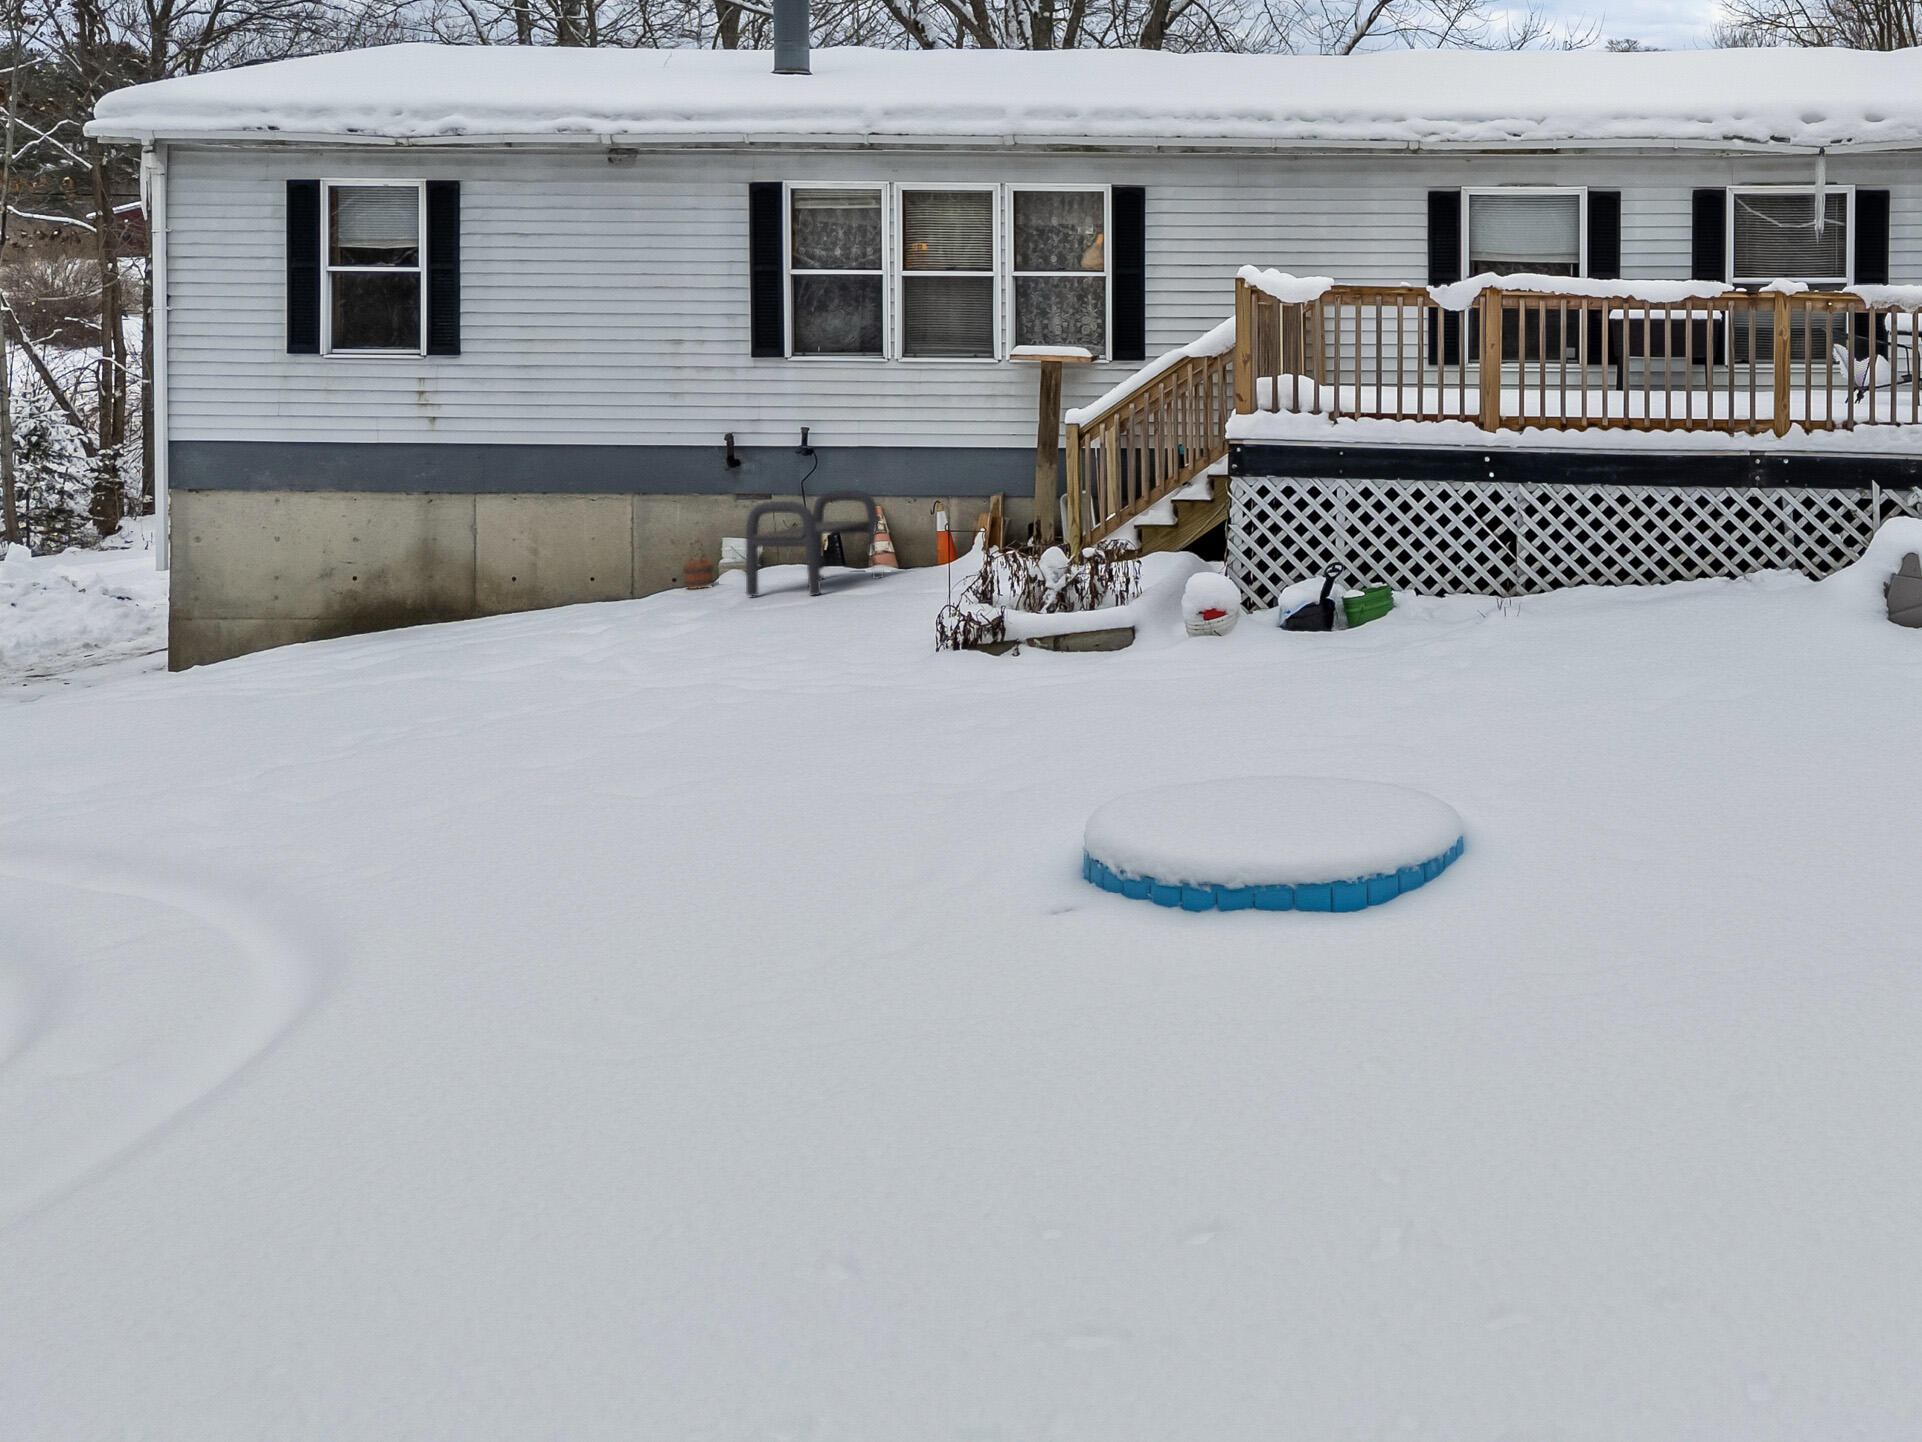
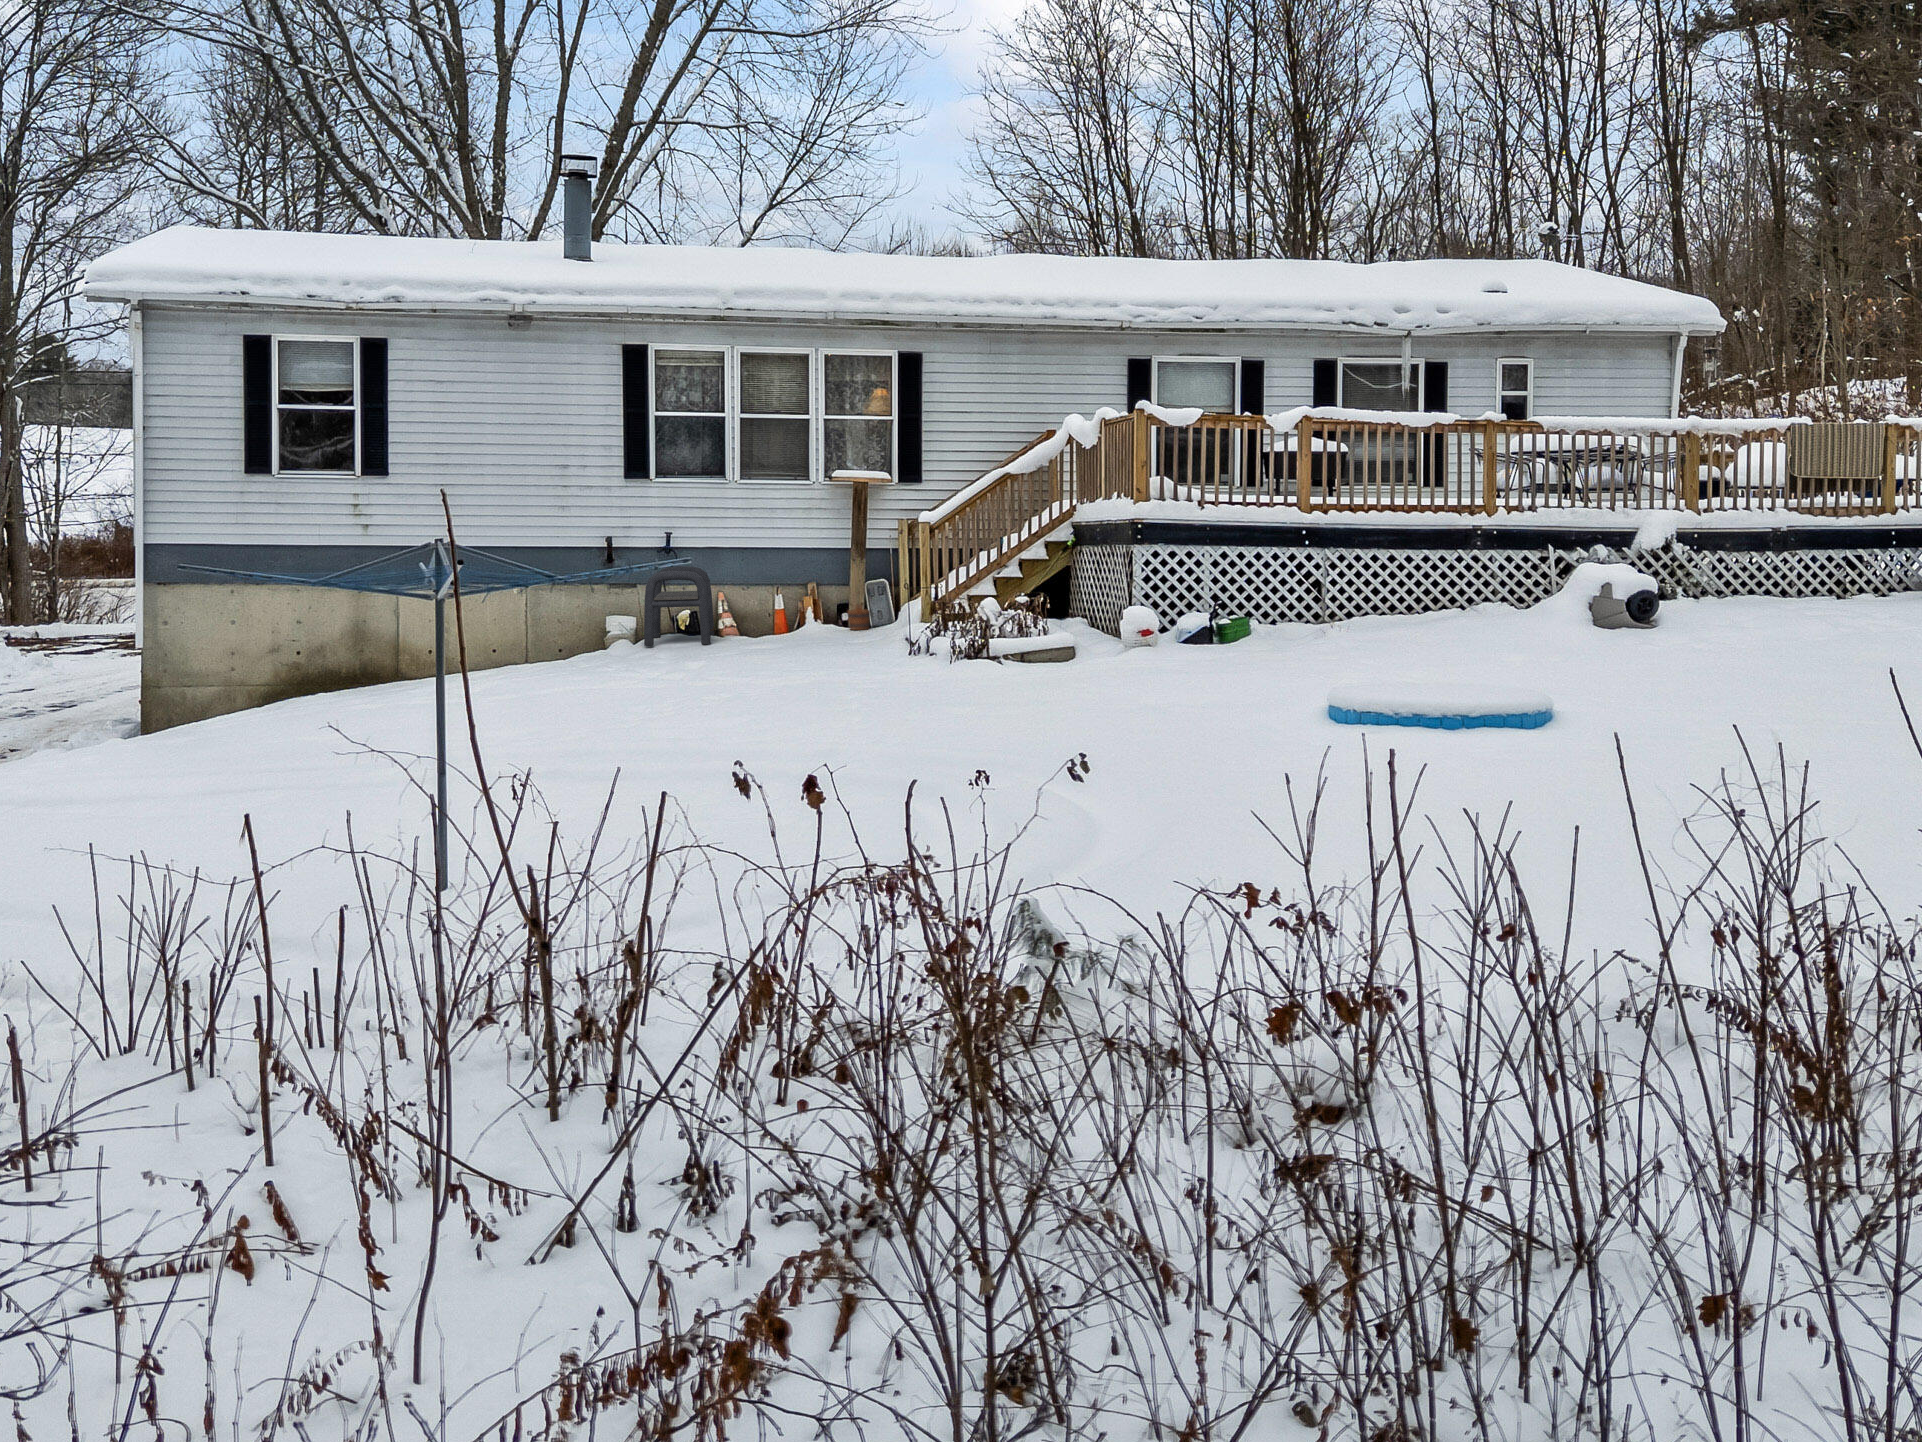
wooden bucket: present [683,540,713,589] -> present [848,592,870,630]

